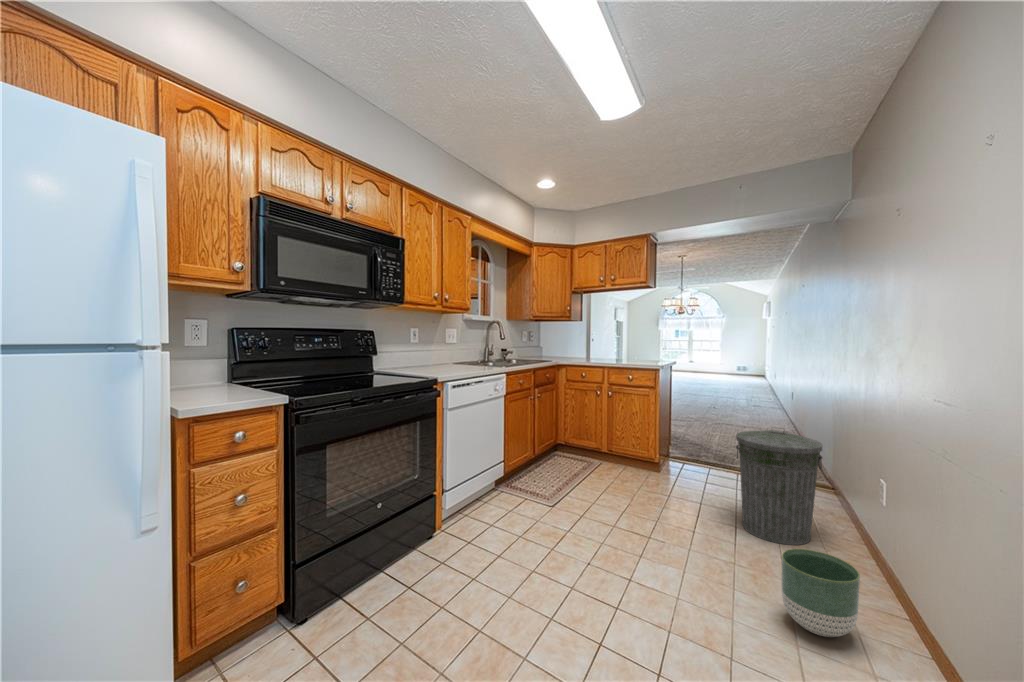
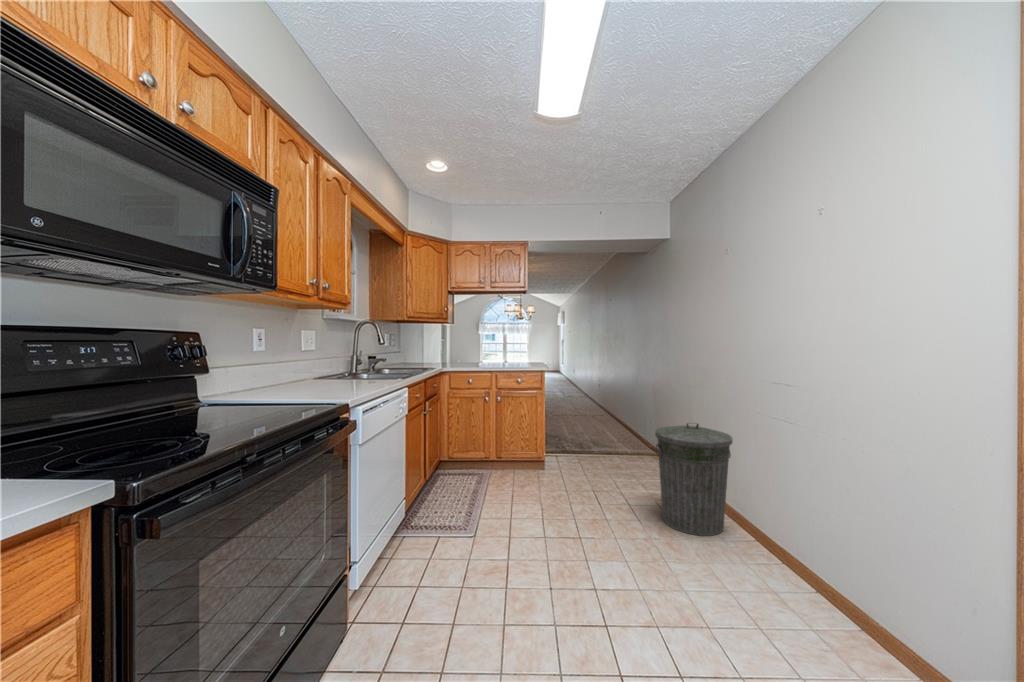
planter: present [782,549,860,637] -> none [787,552,871,647]

